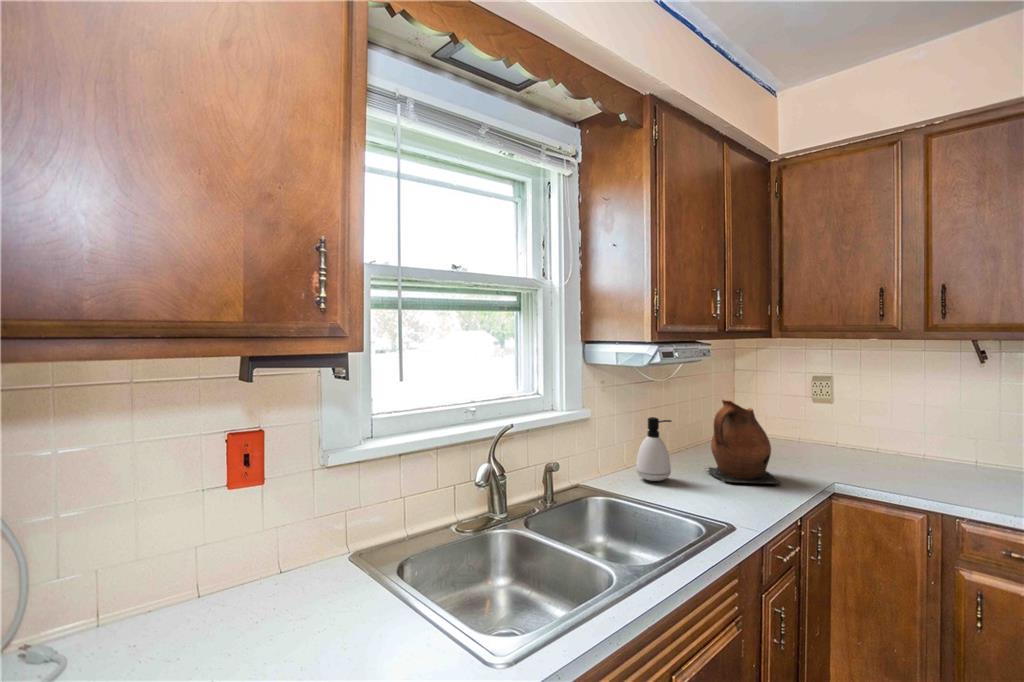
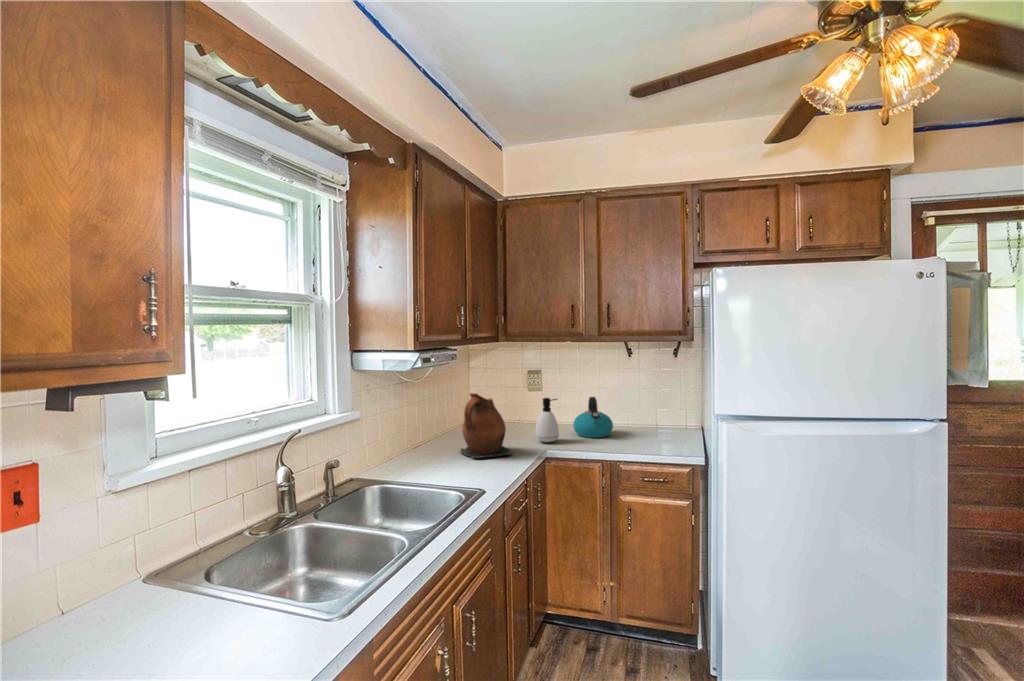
soap dispenser: present [636,417,671,481] -> present [535,398,559,442]
kettle: none [878,419,950,479] -> present [573,397,613,438]

